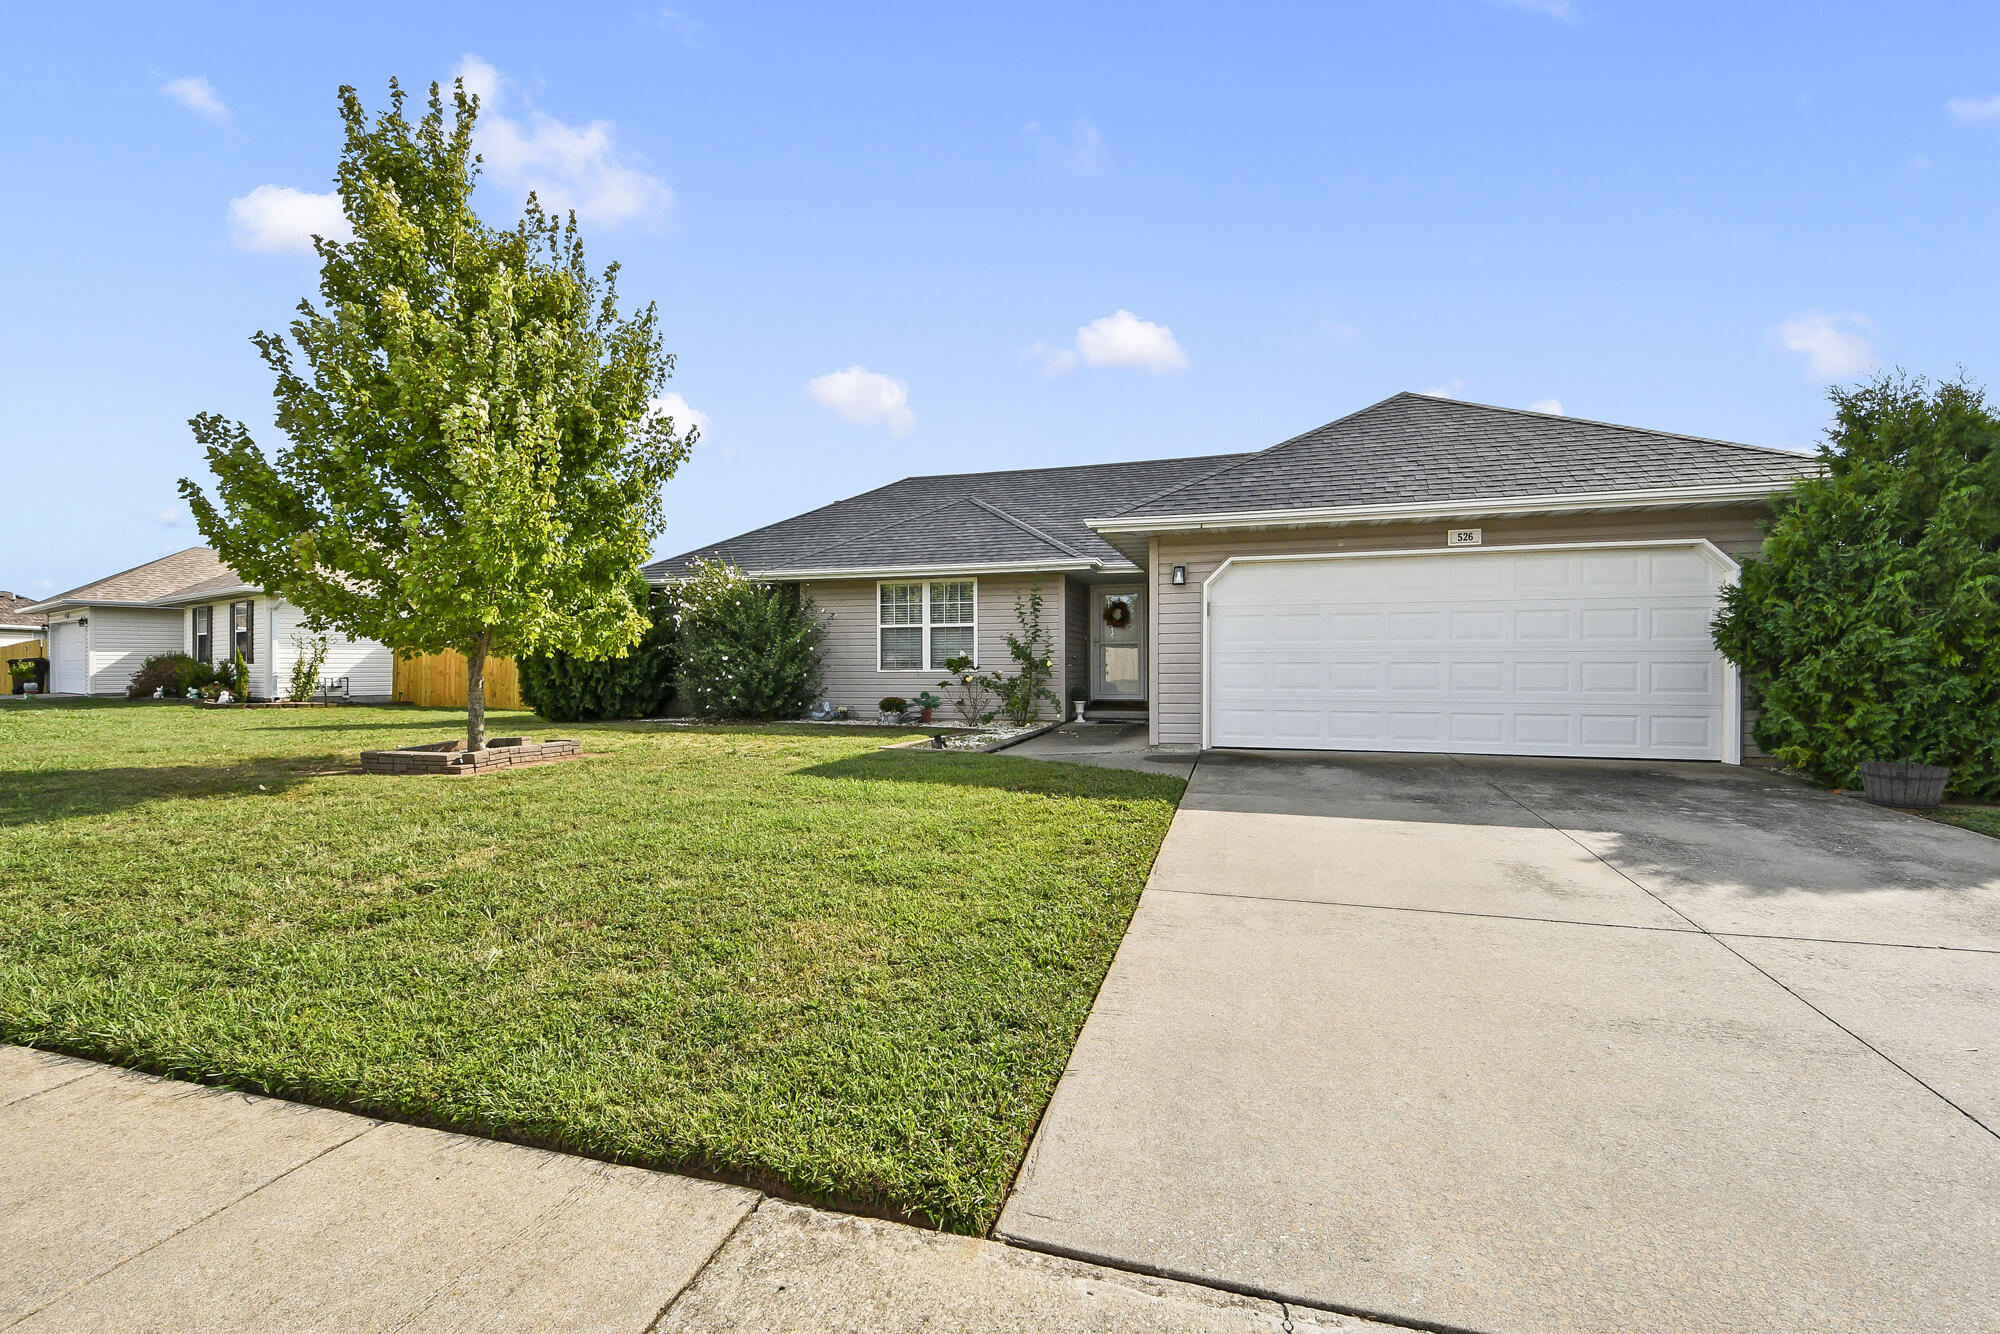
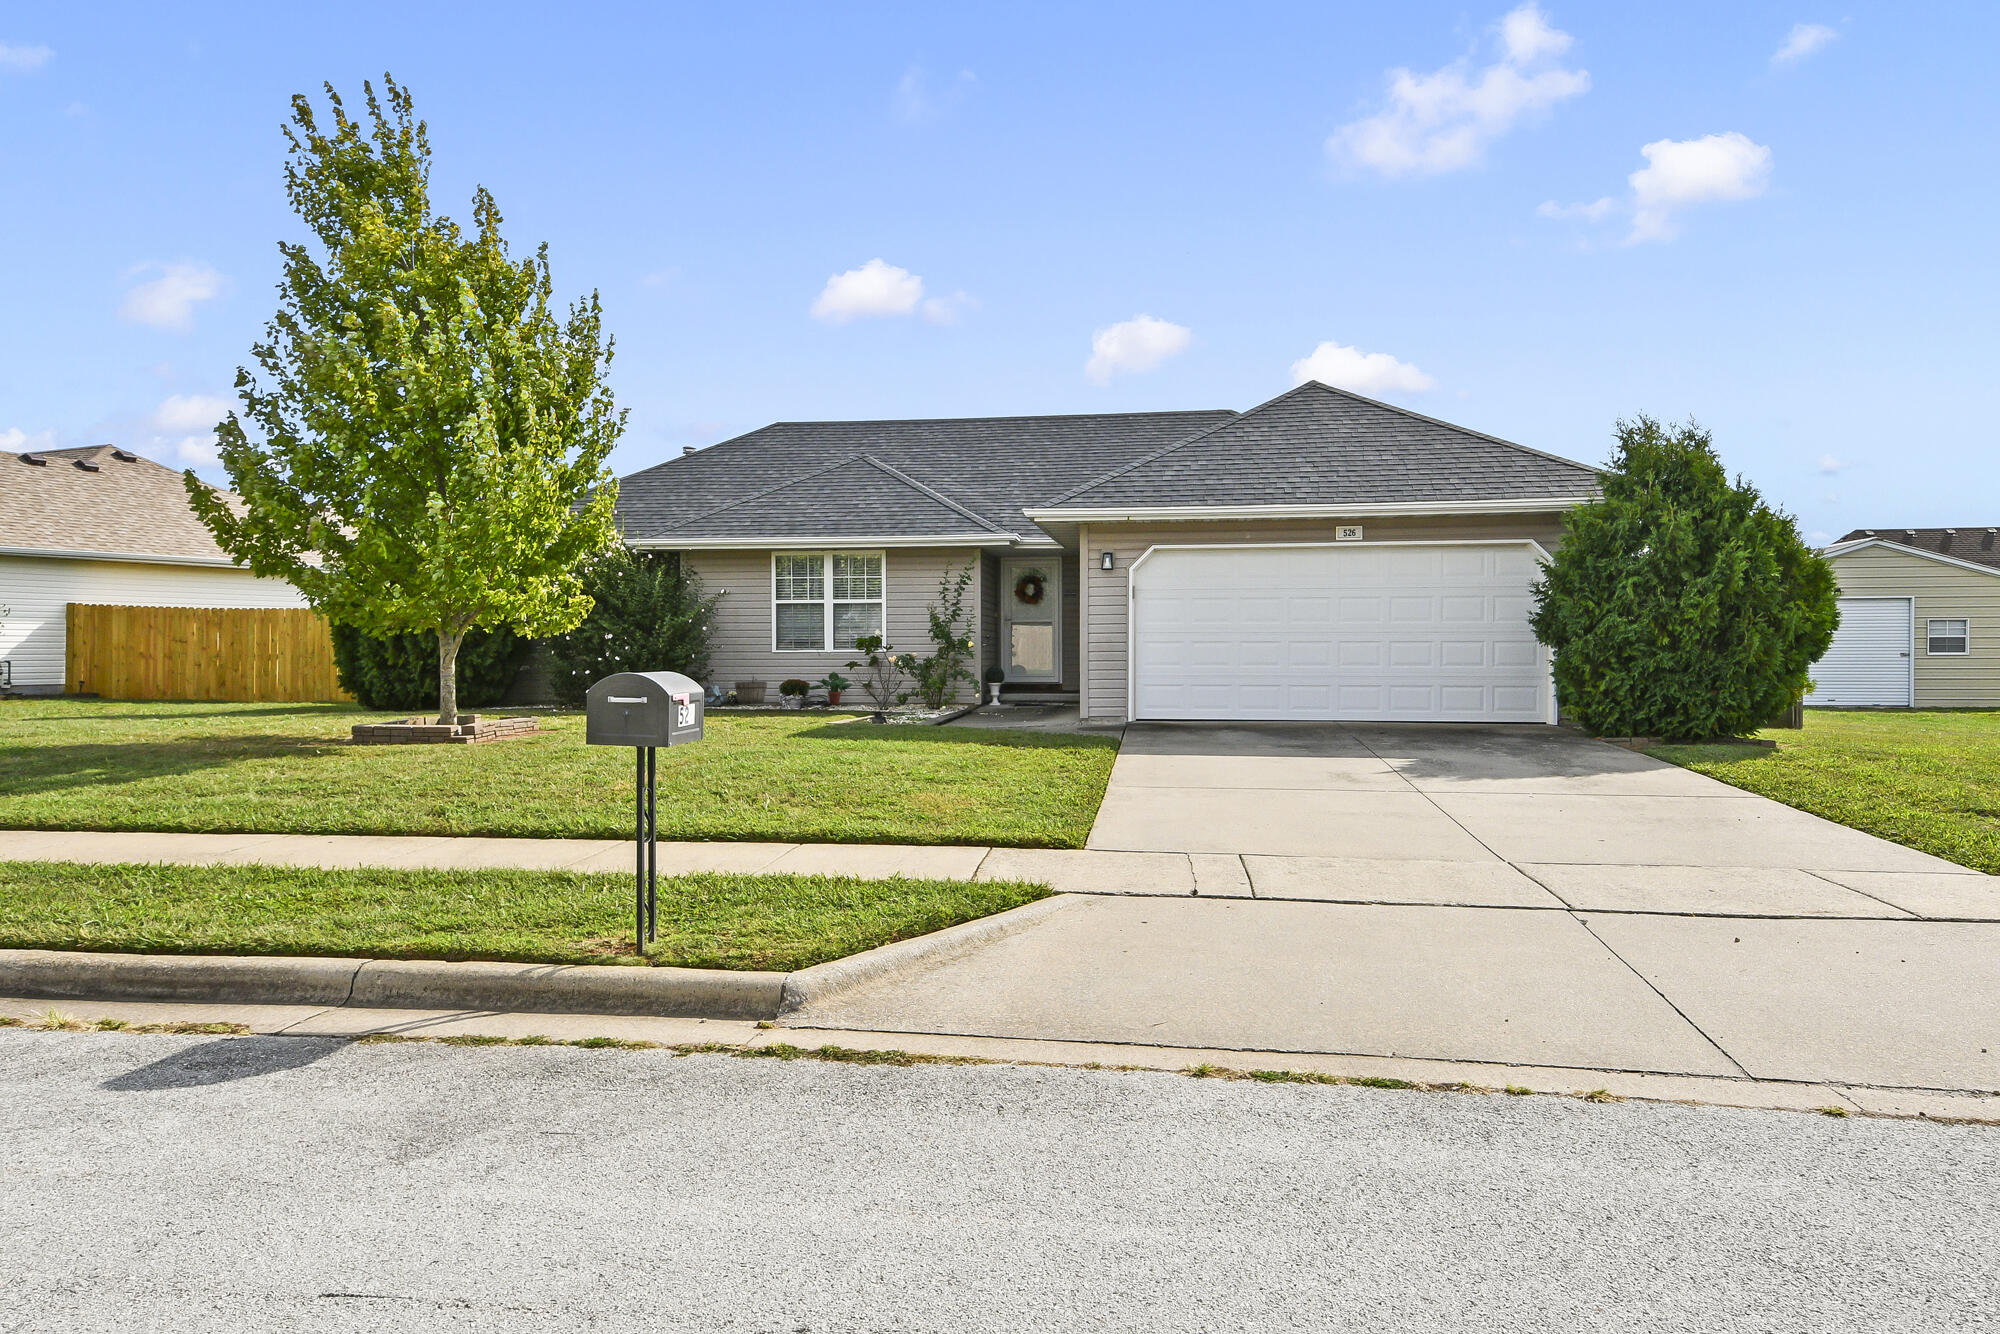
wooden bucket: present [1859,751,1950,809] -> present [735,677,767,703]

